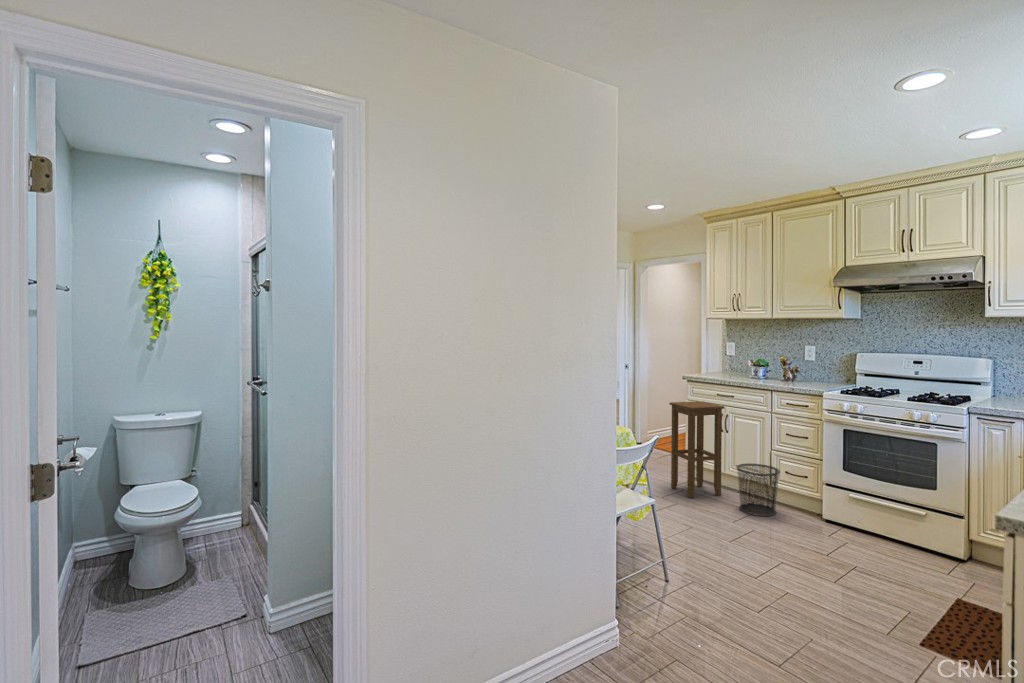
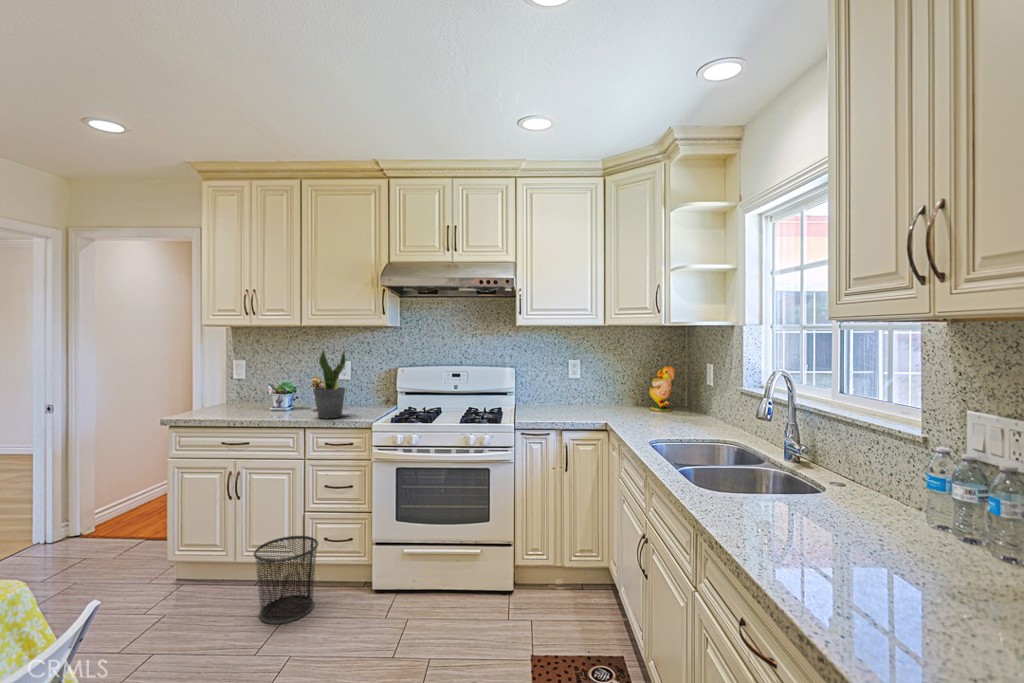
potted plant: none [780,335,806,387] -> present [314,349,346,418]
stool: present [669,401,725,498] -> none [131,454,233,628]

